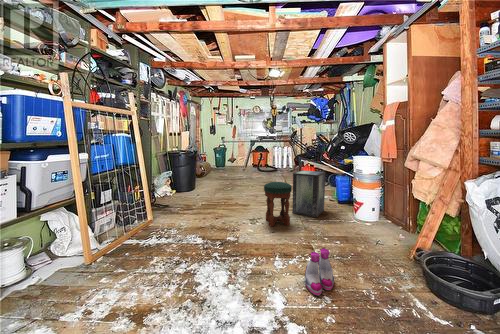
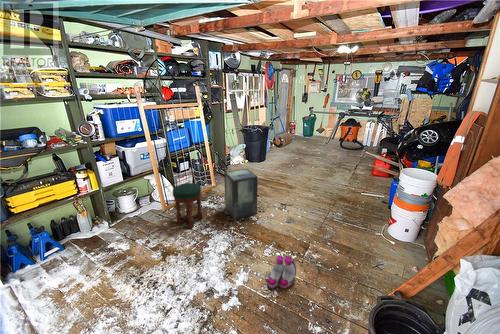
storage box: present [292,170,325,217] -> present [224,169,258,220]
stool: present [264,182,292,227] -> present [173,183,203,228]

